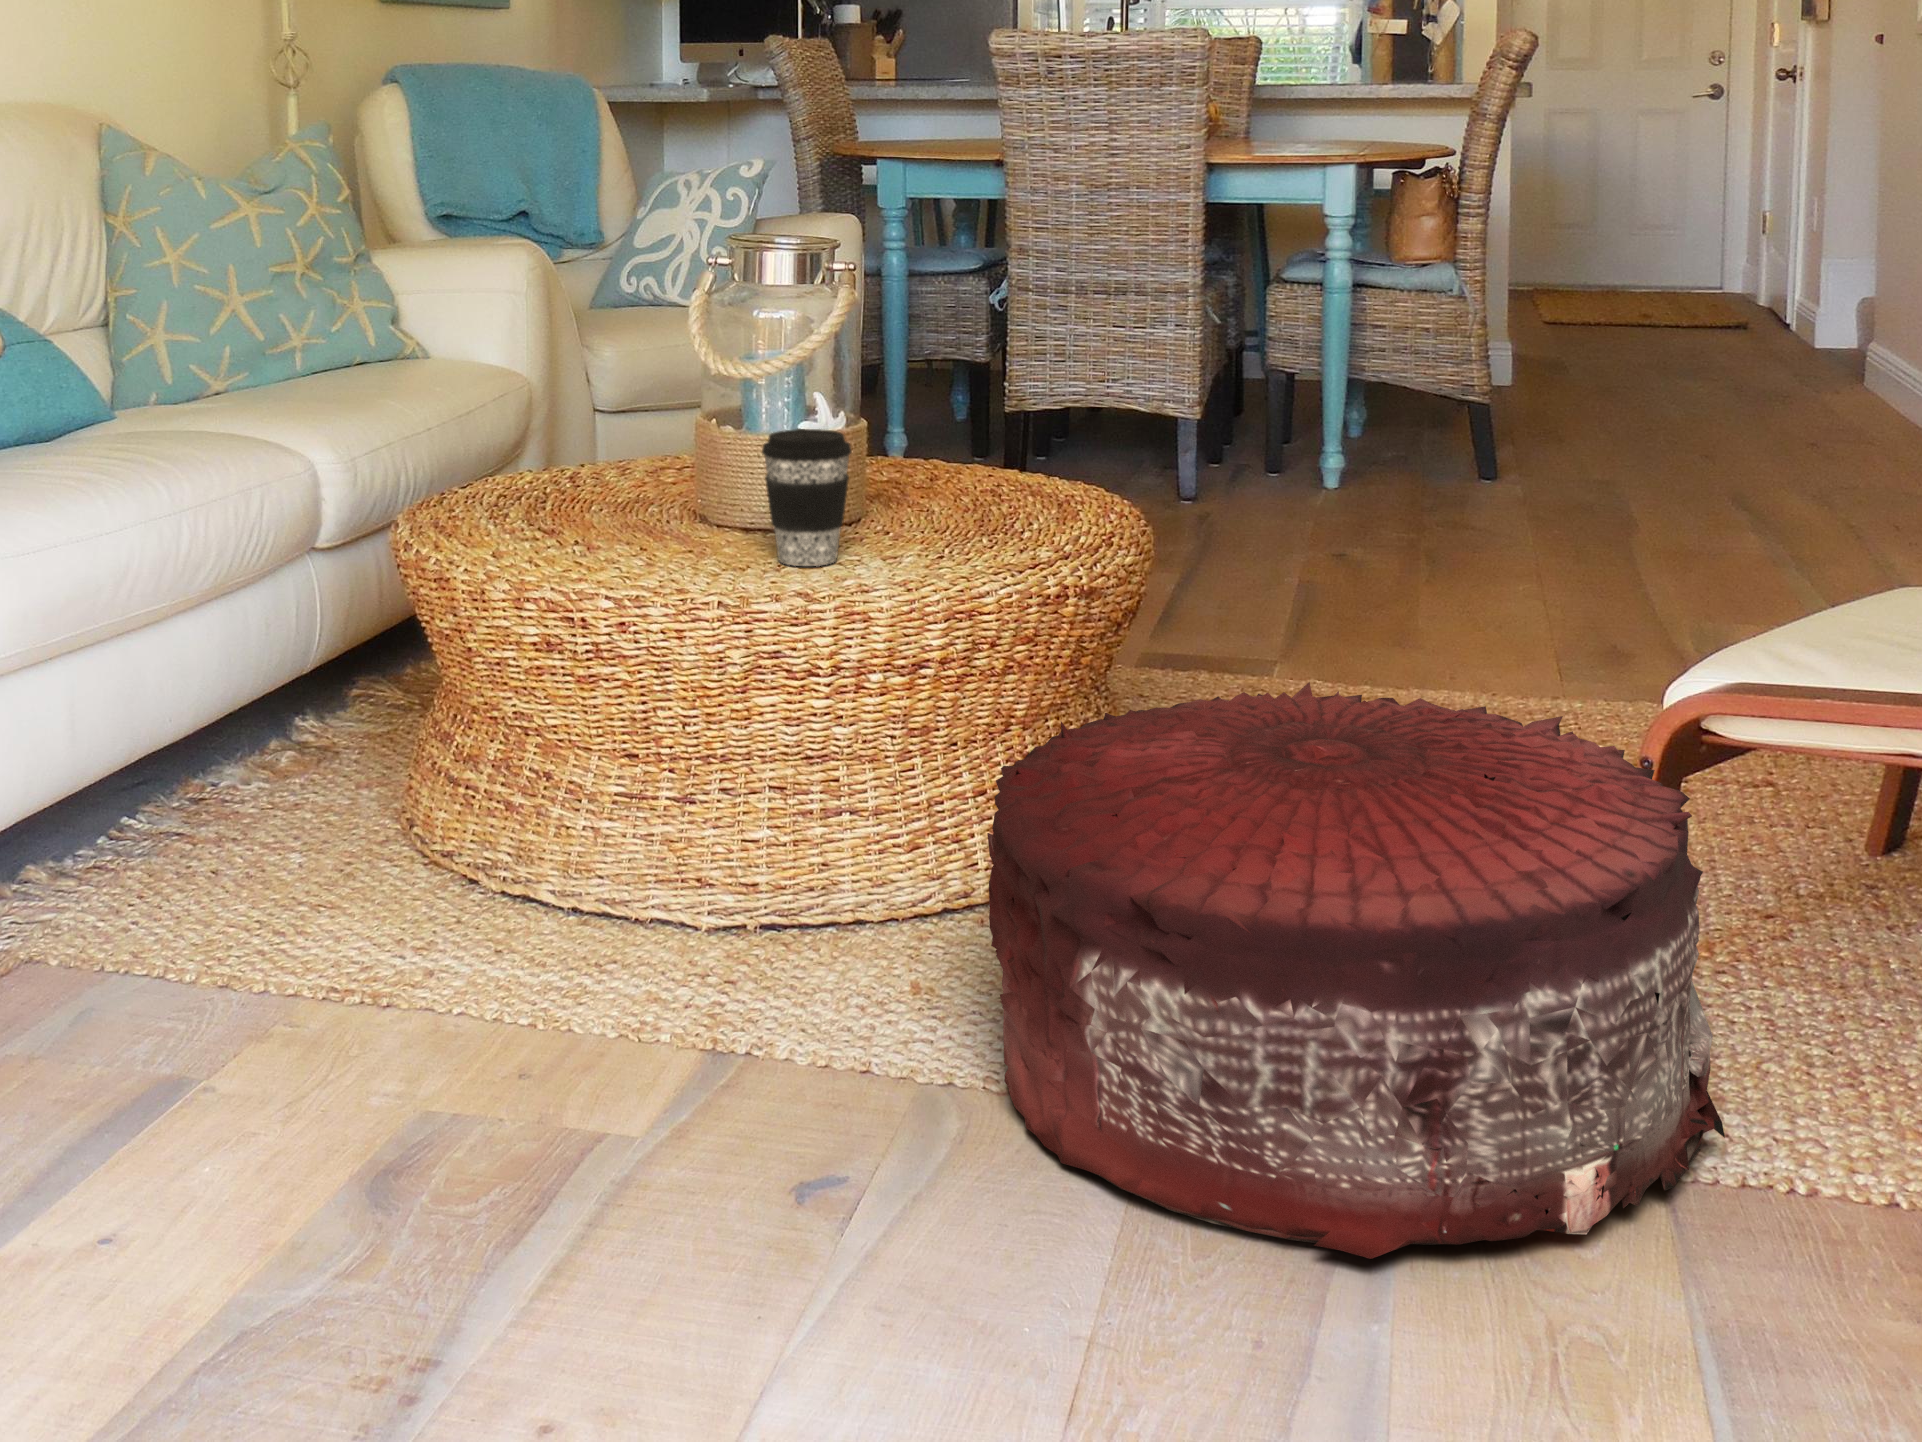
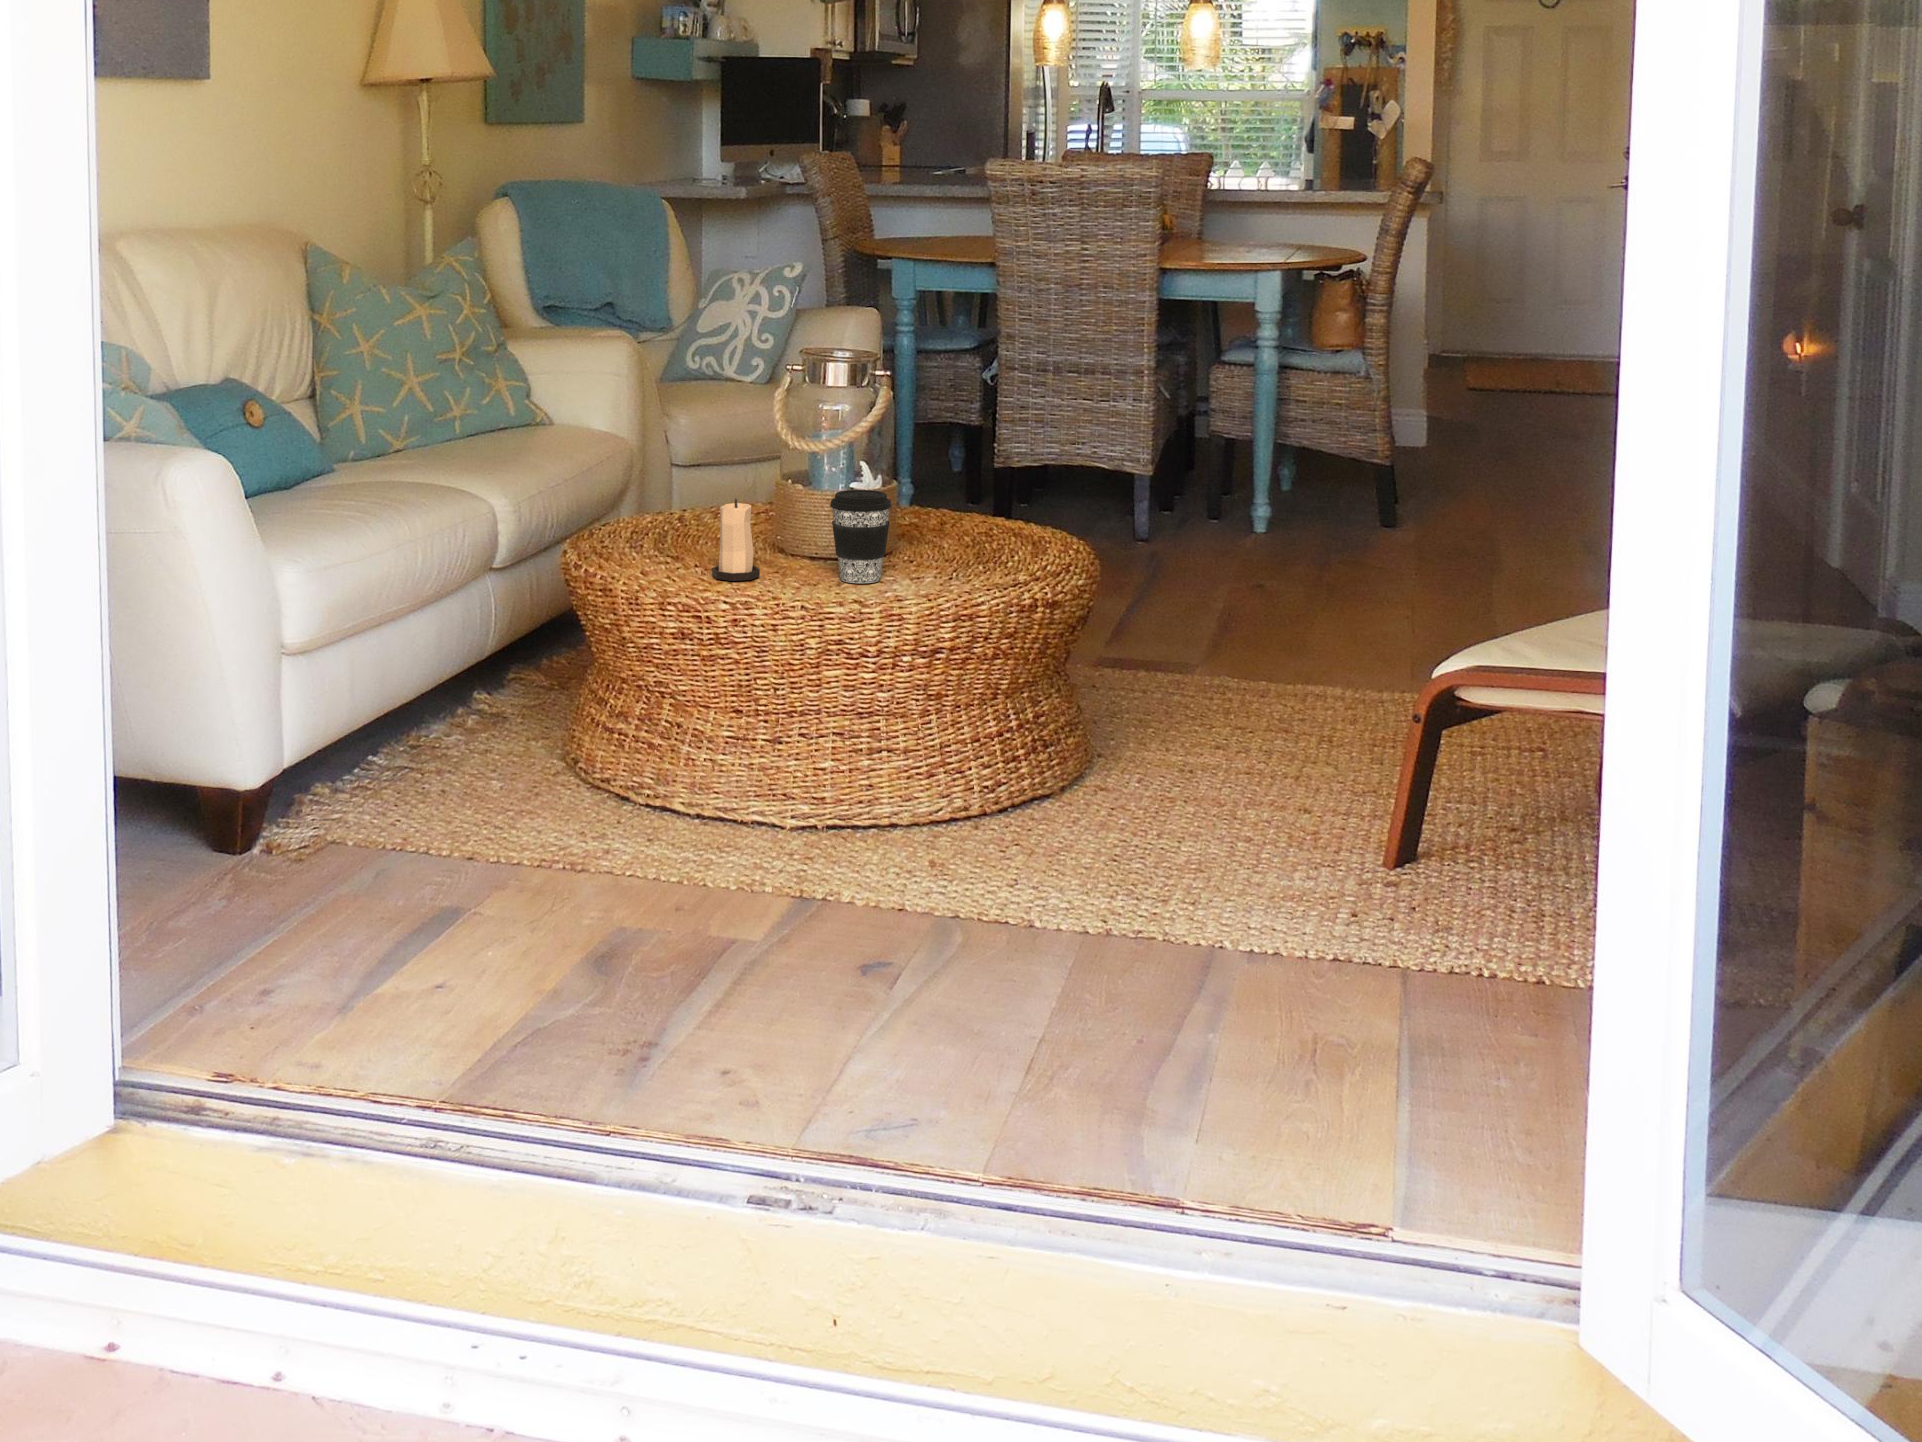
candle: none [591,443,660,565] -> present [712,498,760,581]
pouf: present [987,682,1725,1259] -> none [982,663,1440,997]

